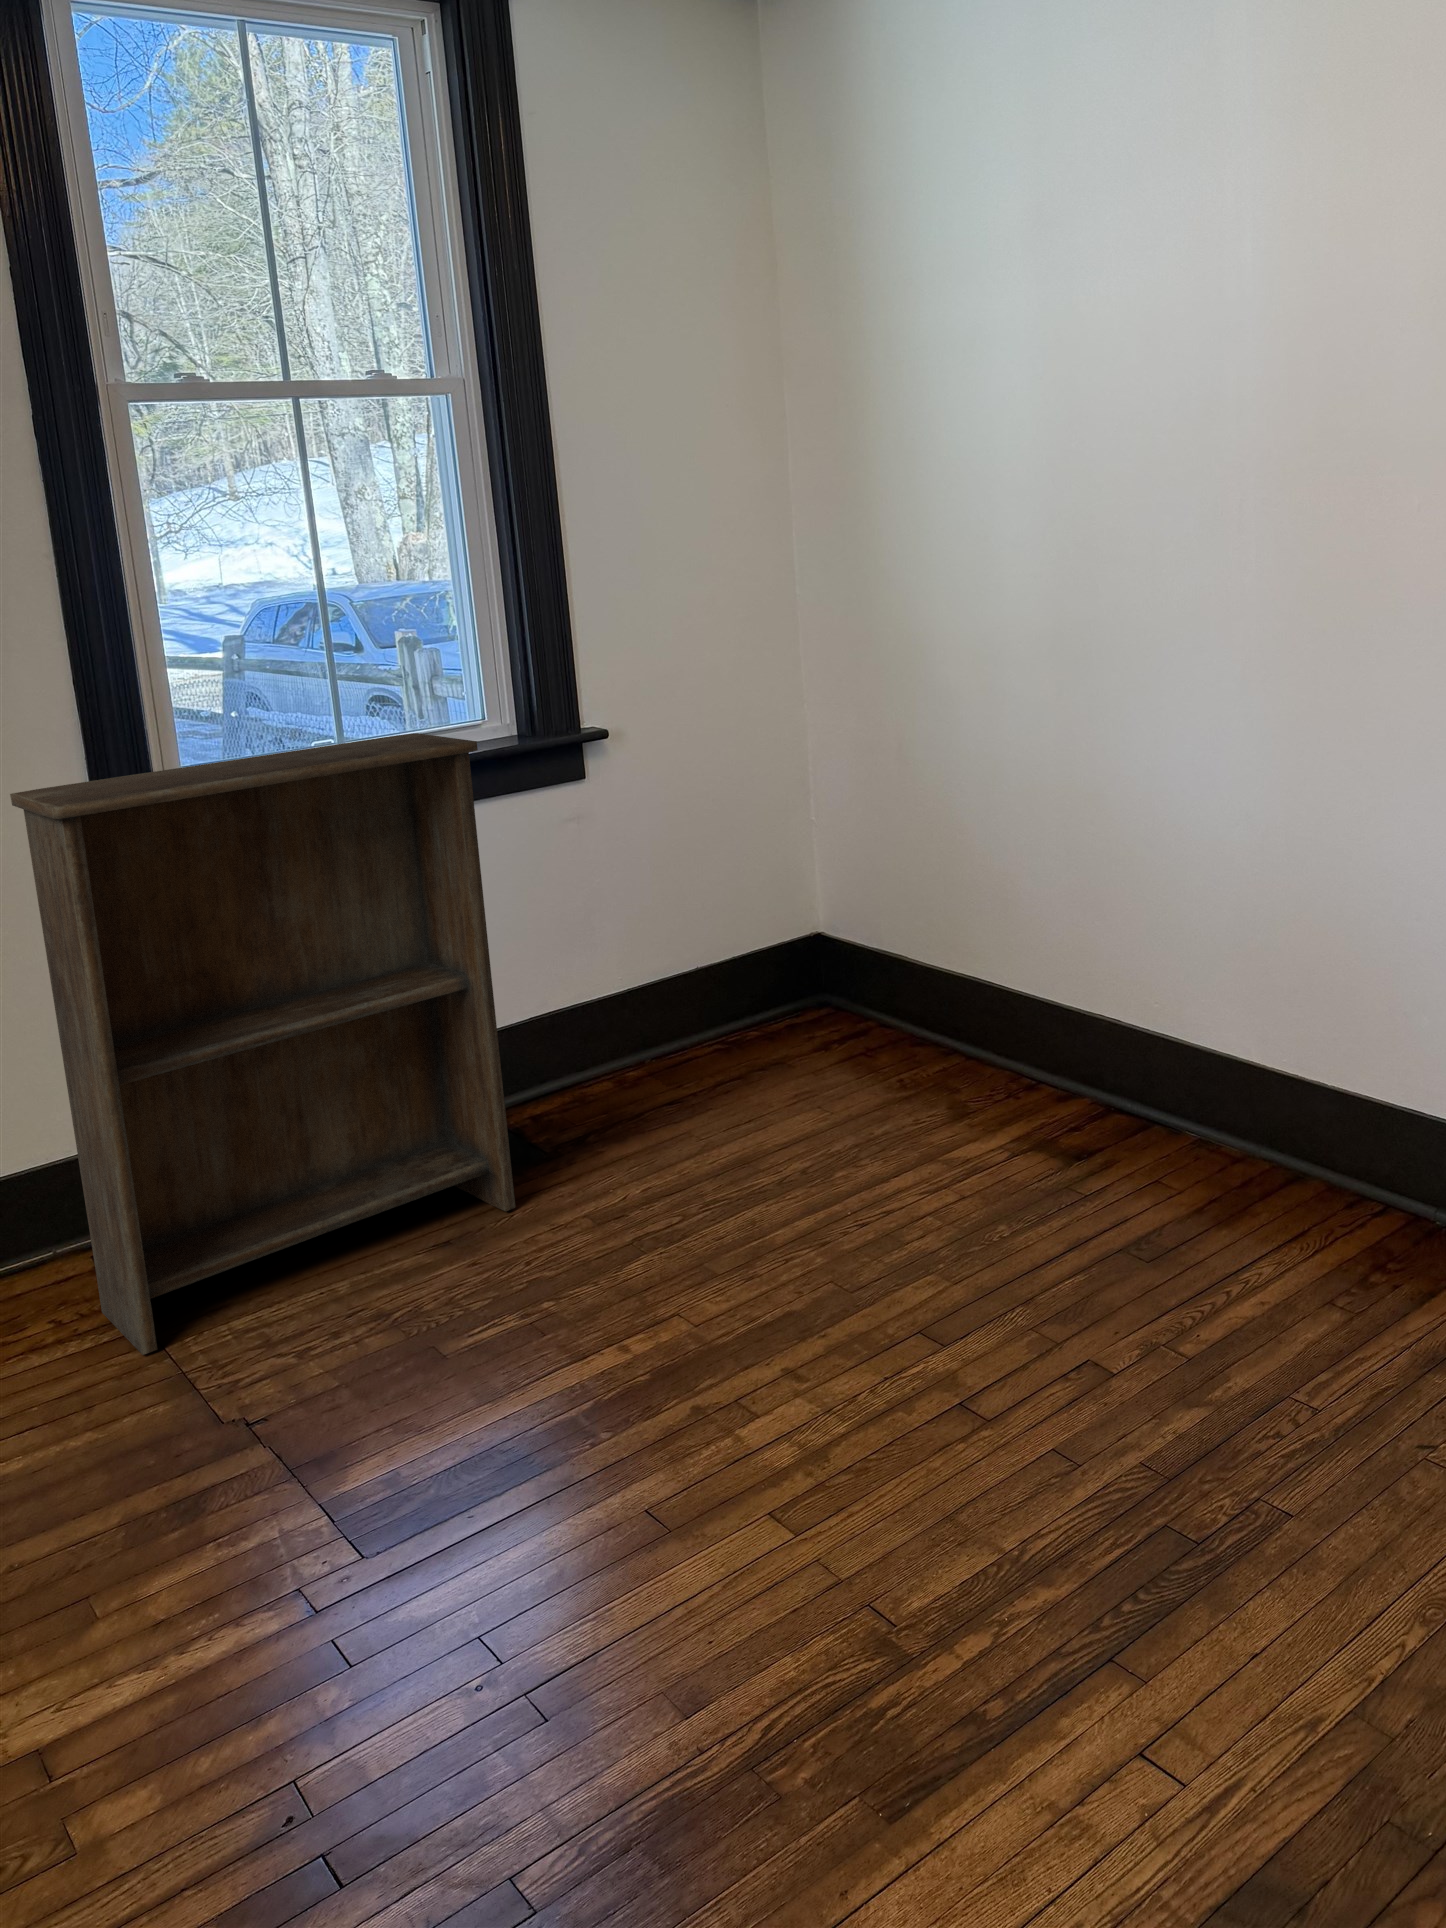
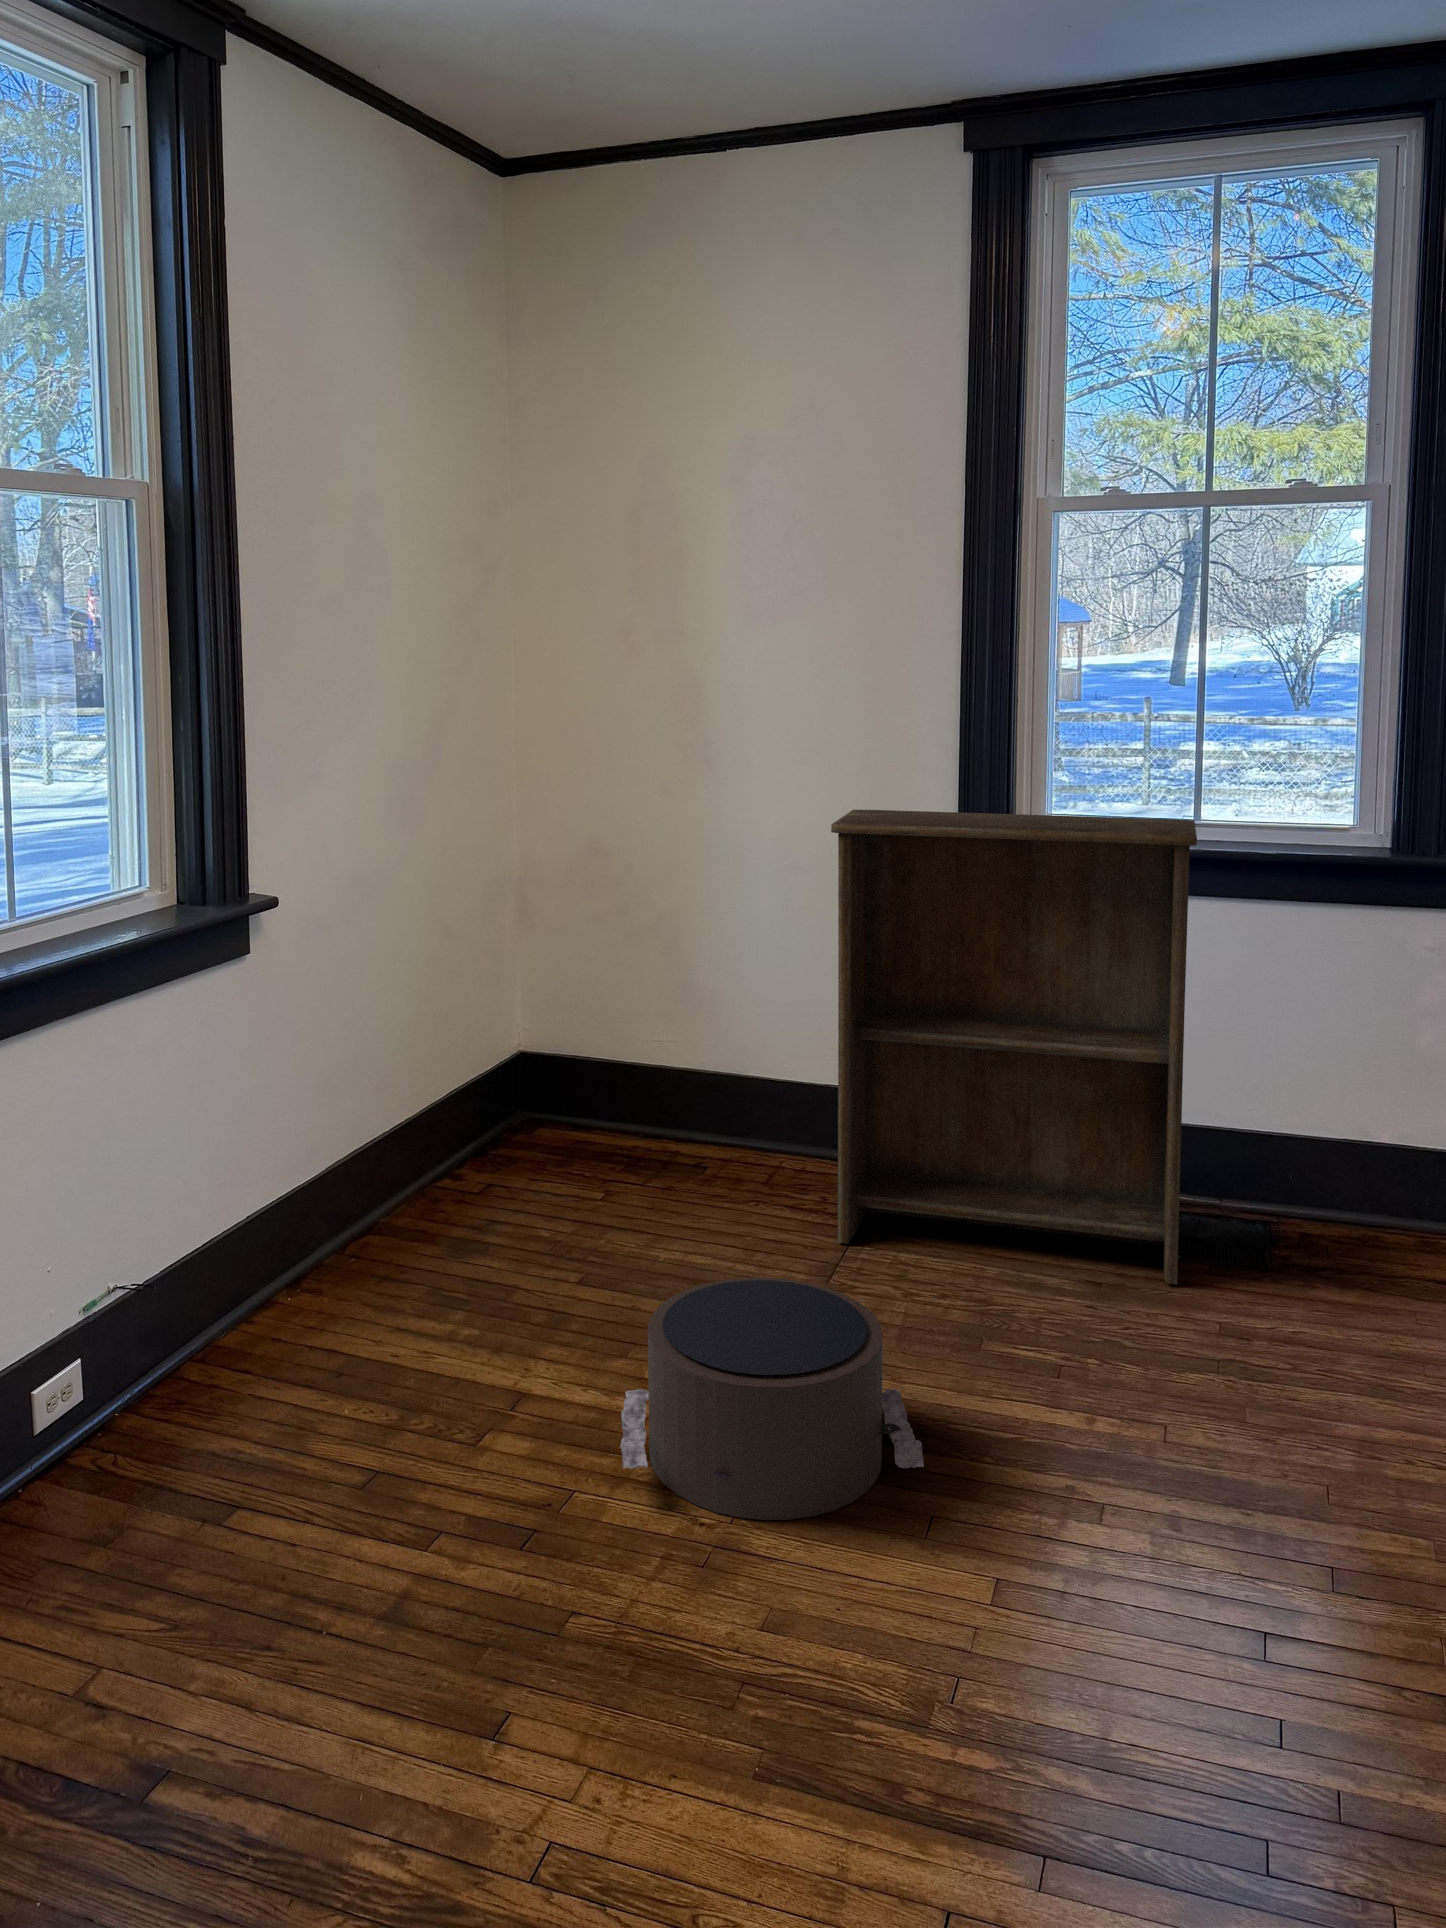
pouf: none [219,1347,626,1709] -> present [620,1278,924,1520]

